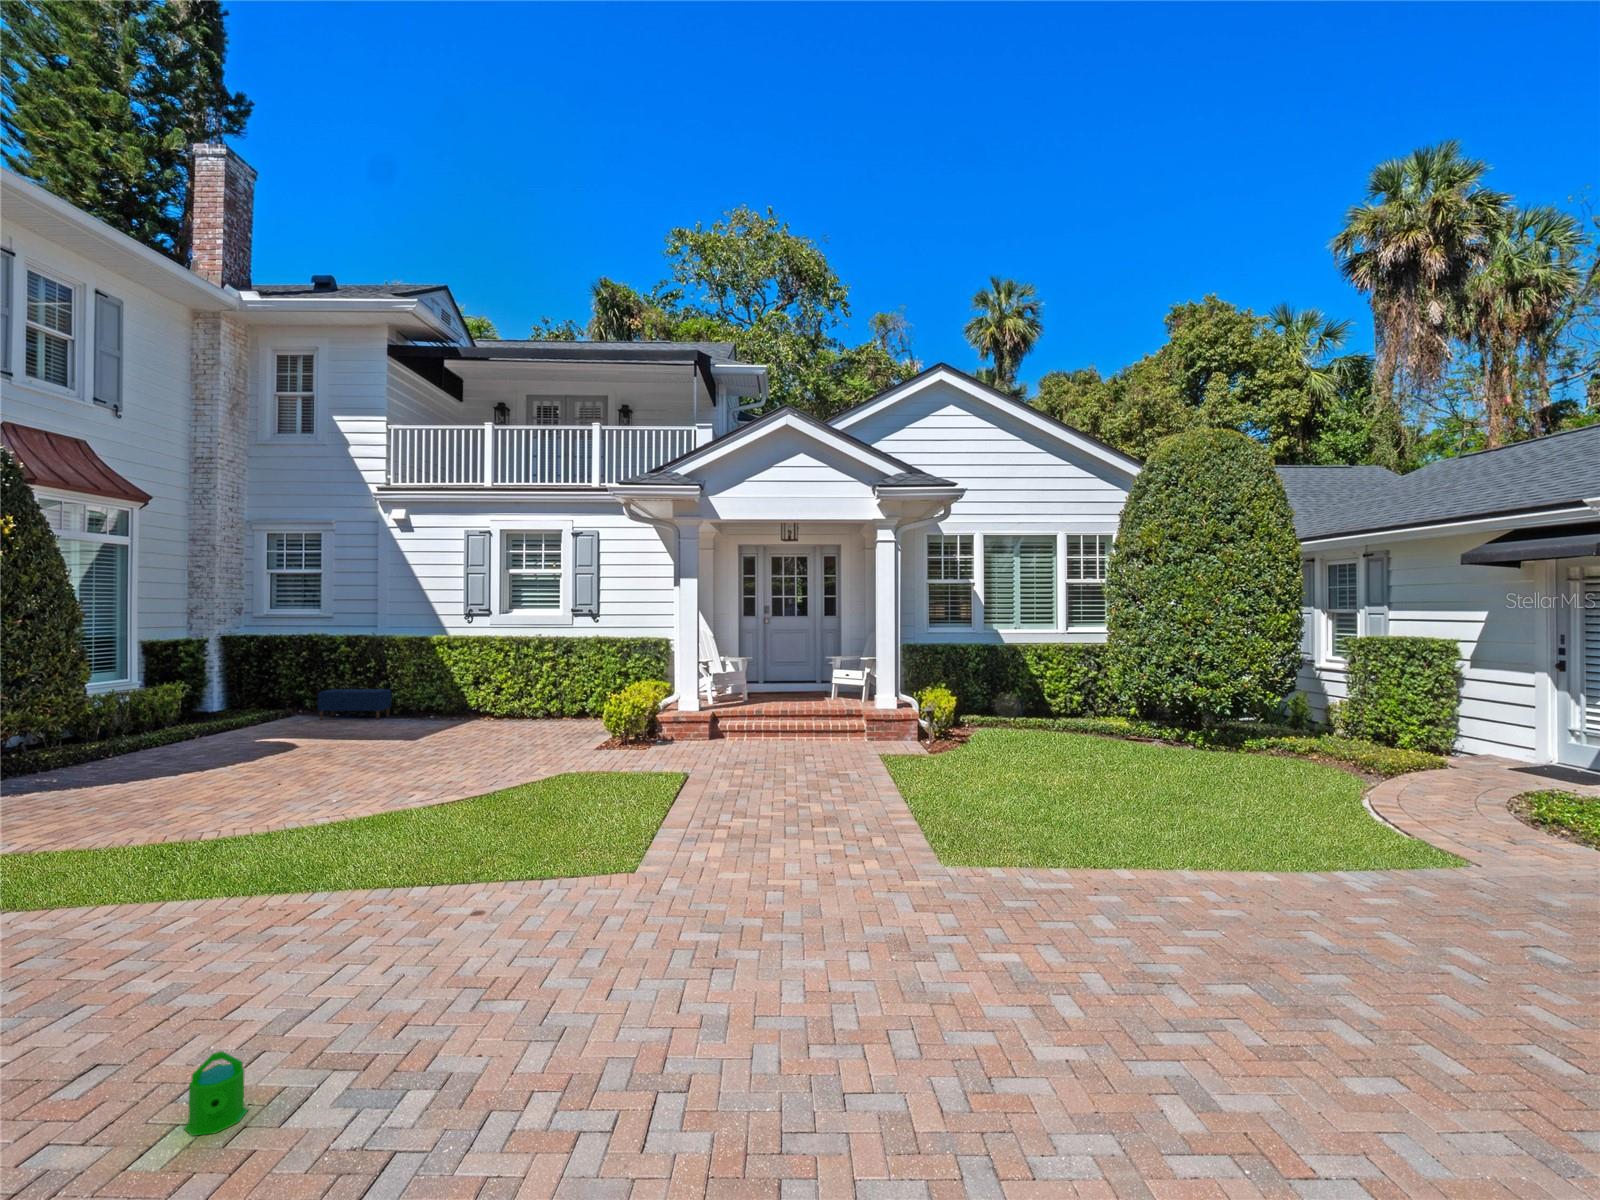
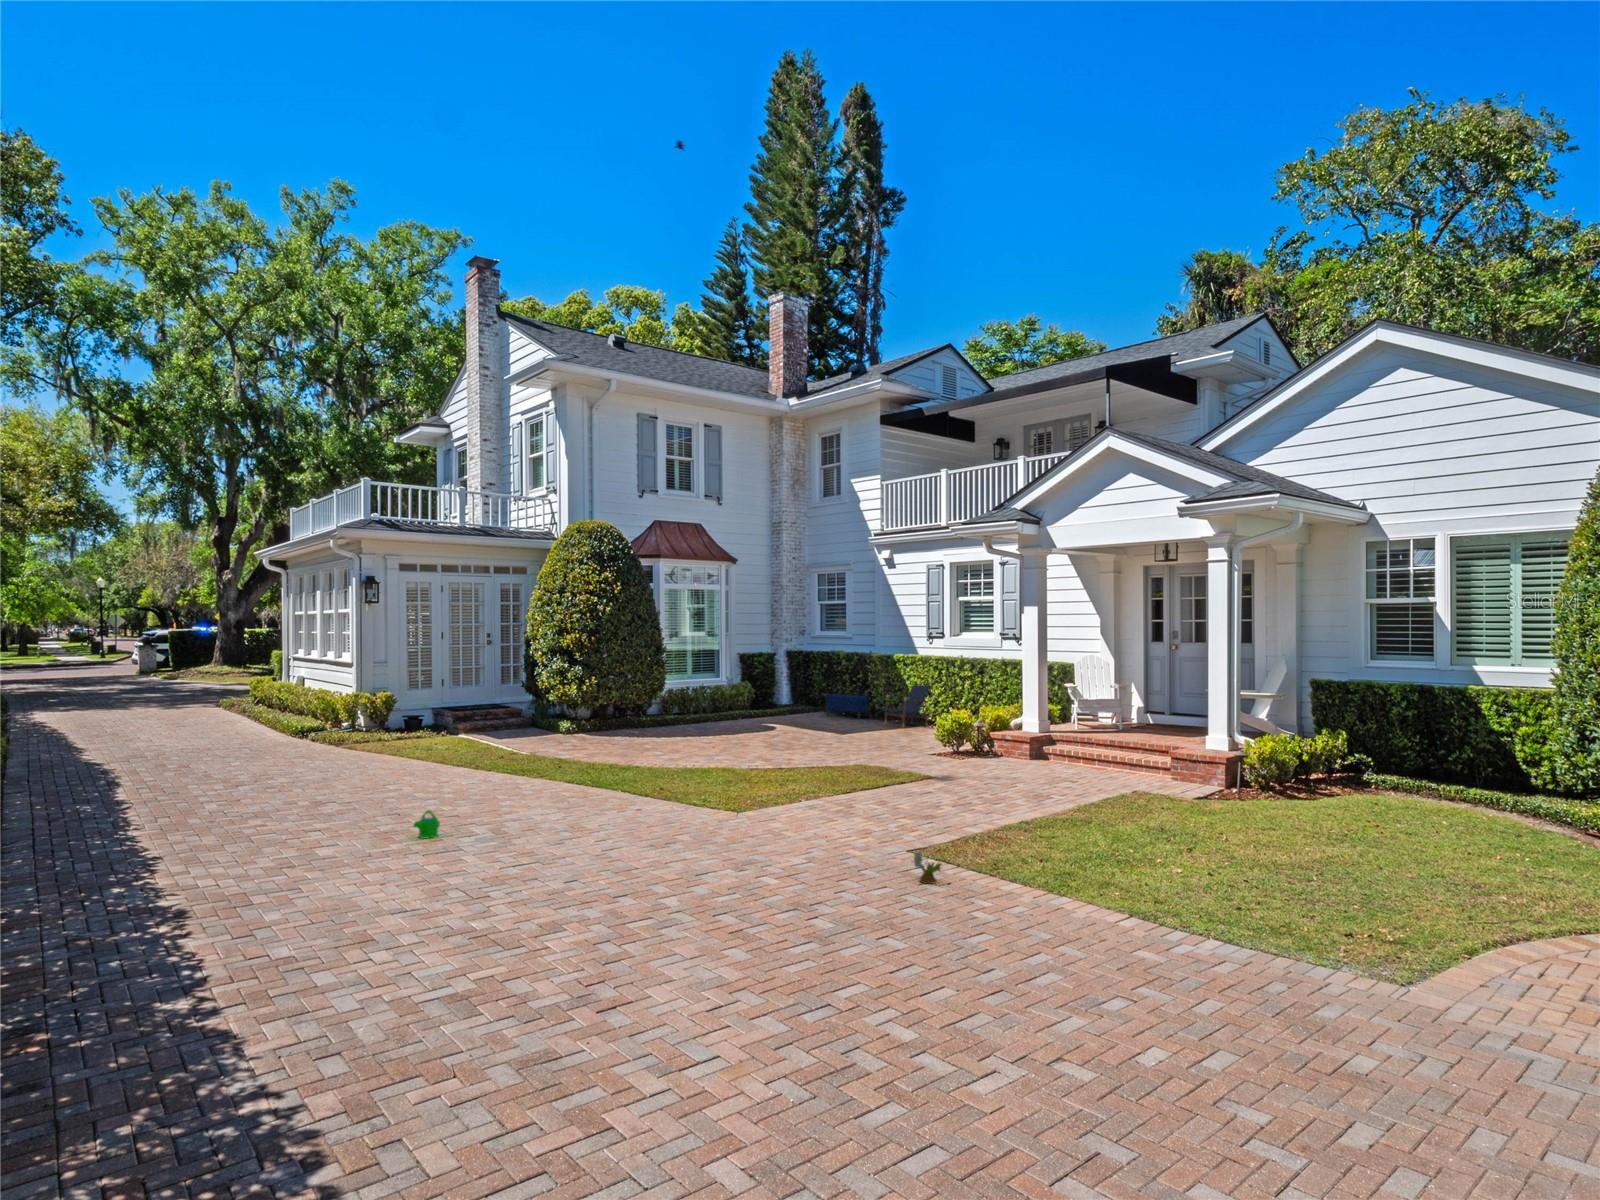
lounge chair: none [431,671,491,724] -> present [882,684,929,727]
decorative plant: none [1060,853,1101,889] -> present [914,852,942,884]

